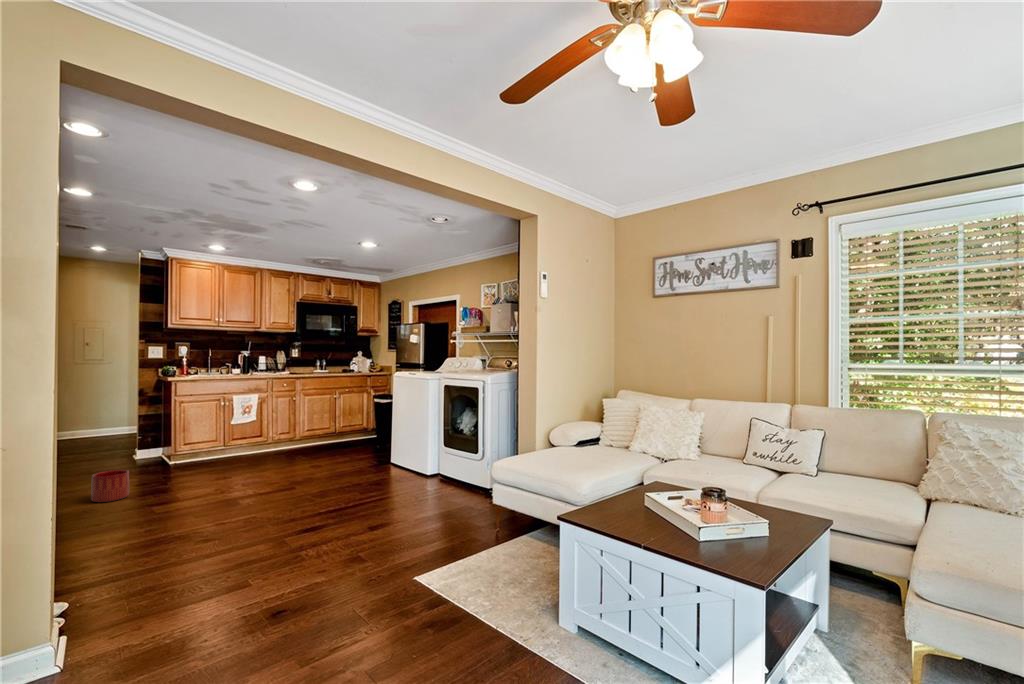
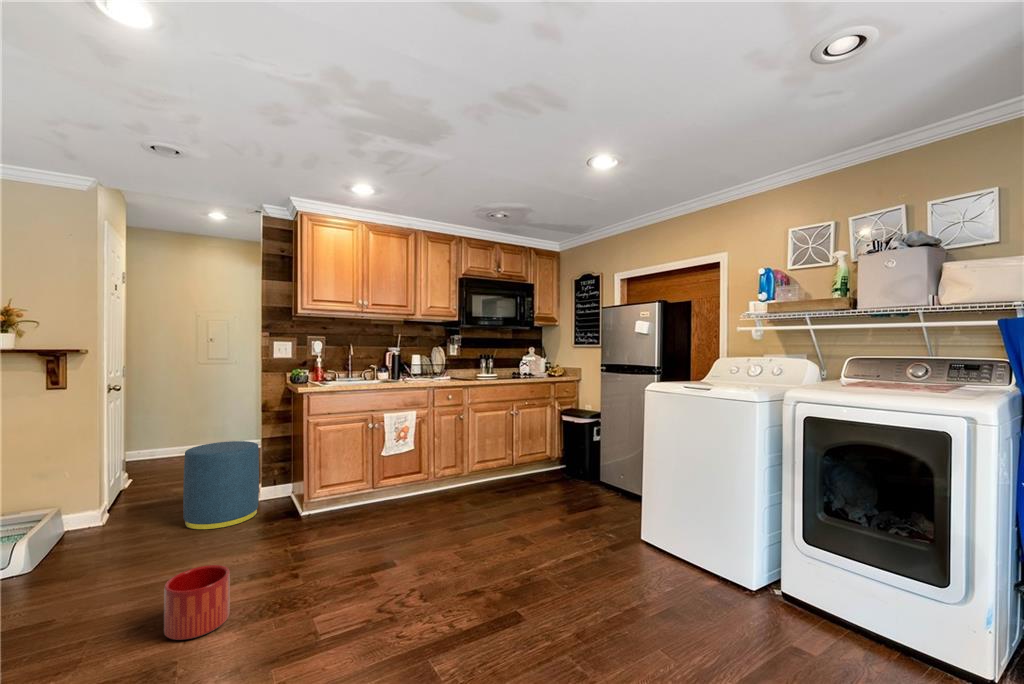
ottoman: none [81,416,137,472] -> present [183,441,259,530]

